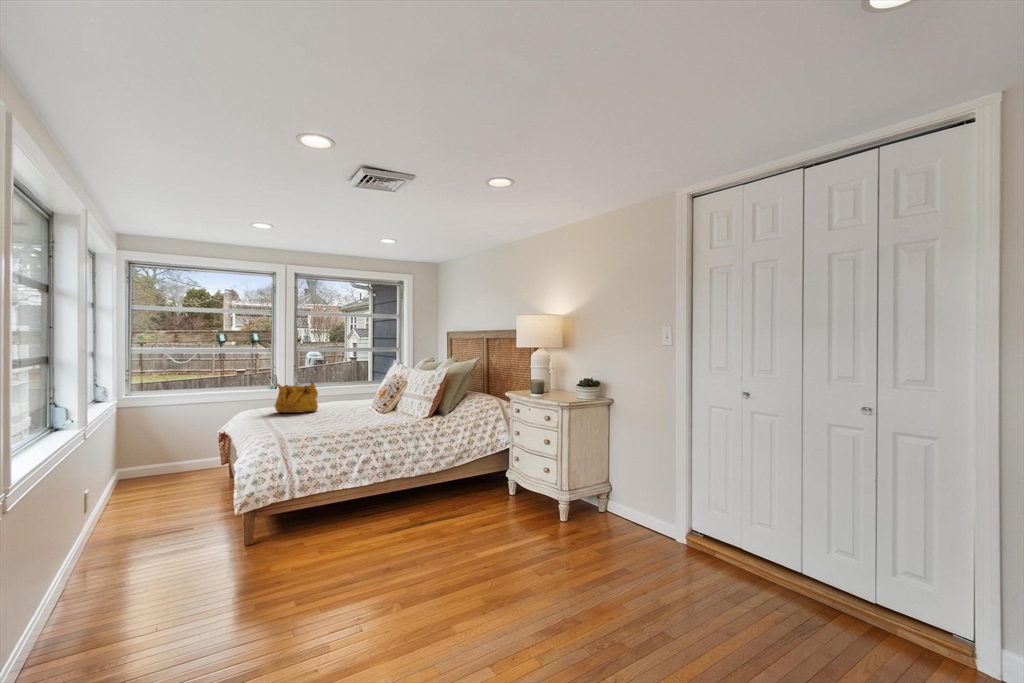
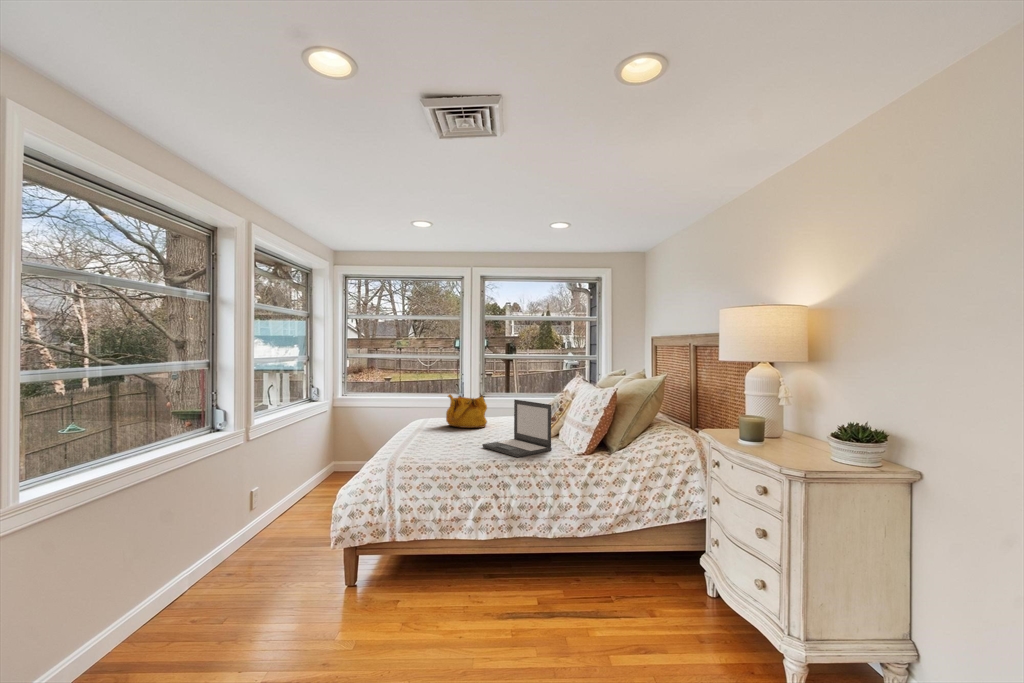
laptop: none [342,382,400,424] -> present [482,400,552,457]

